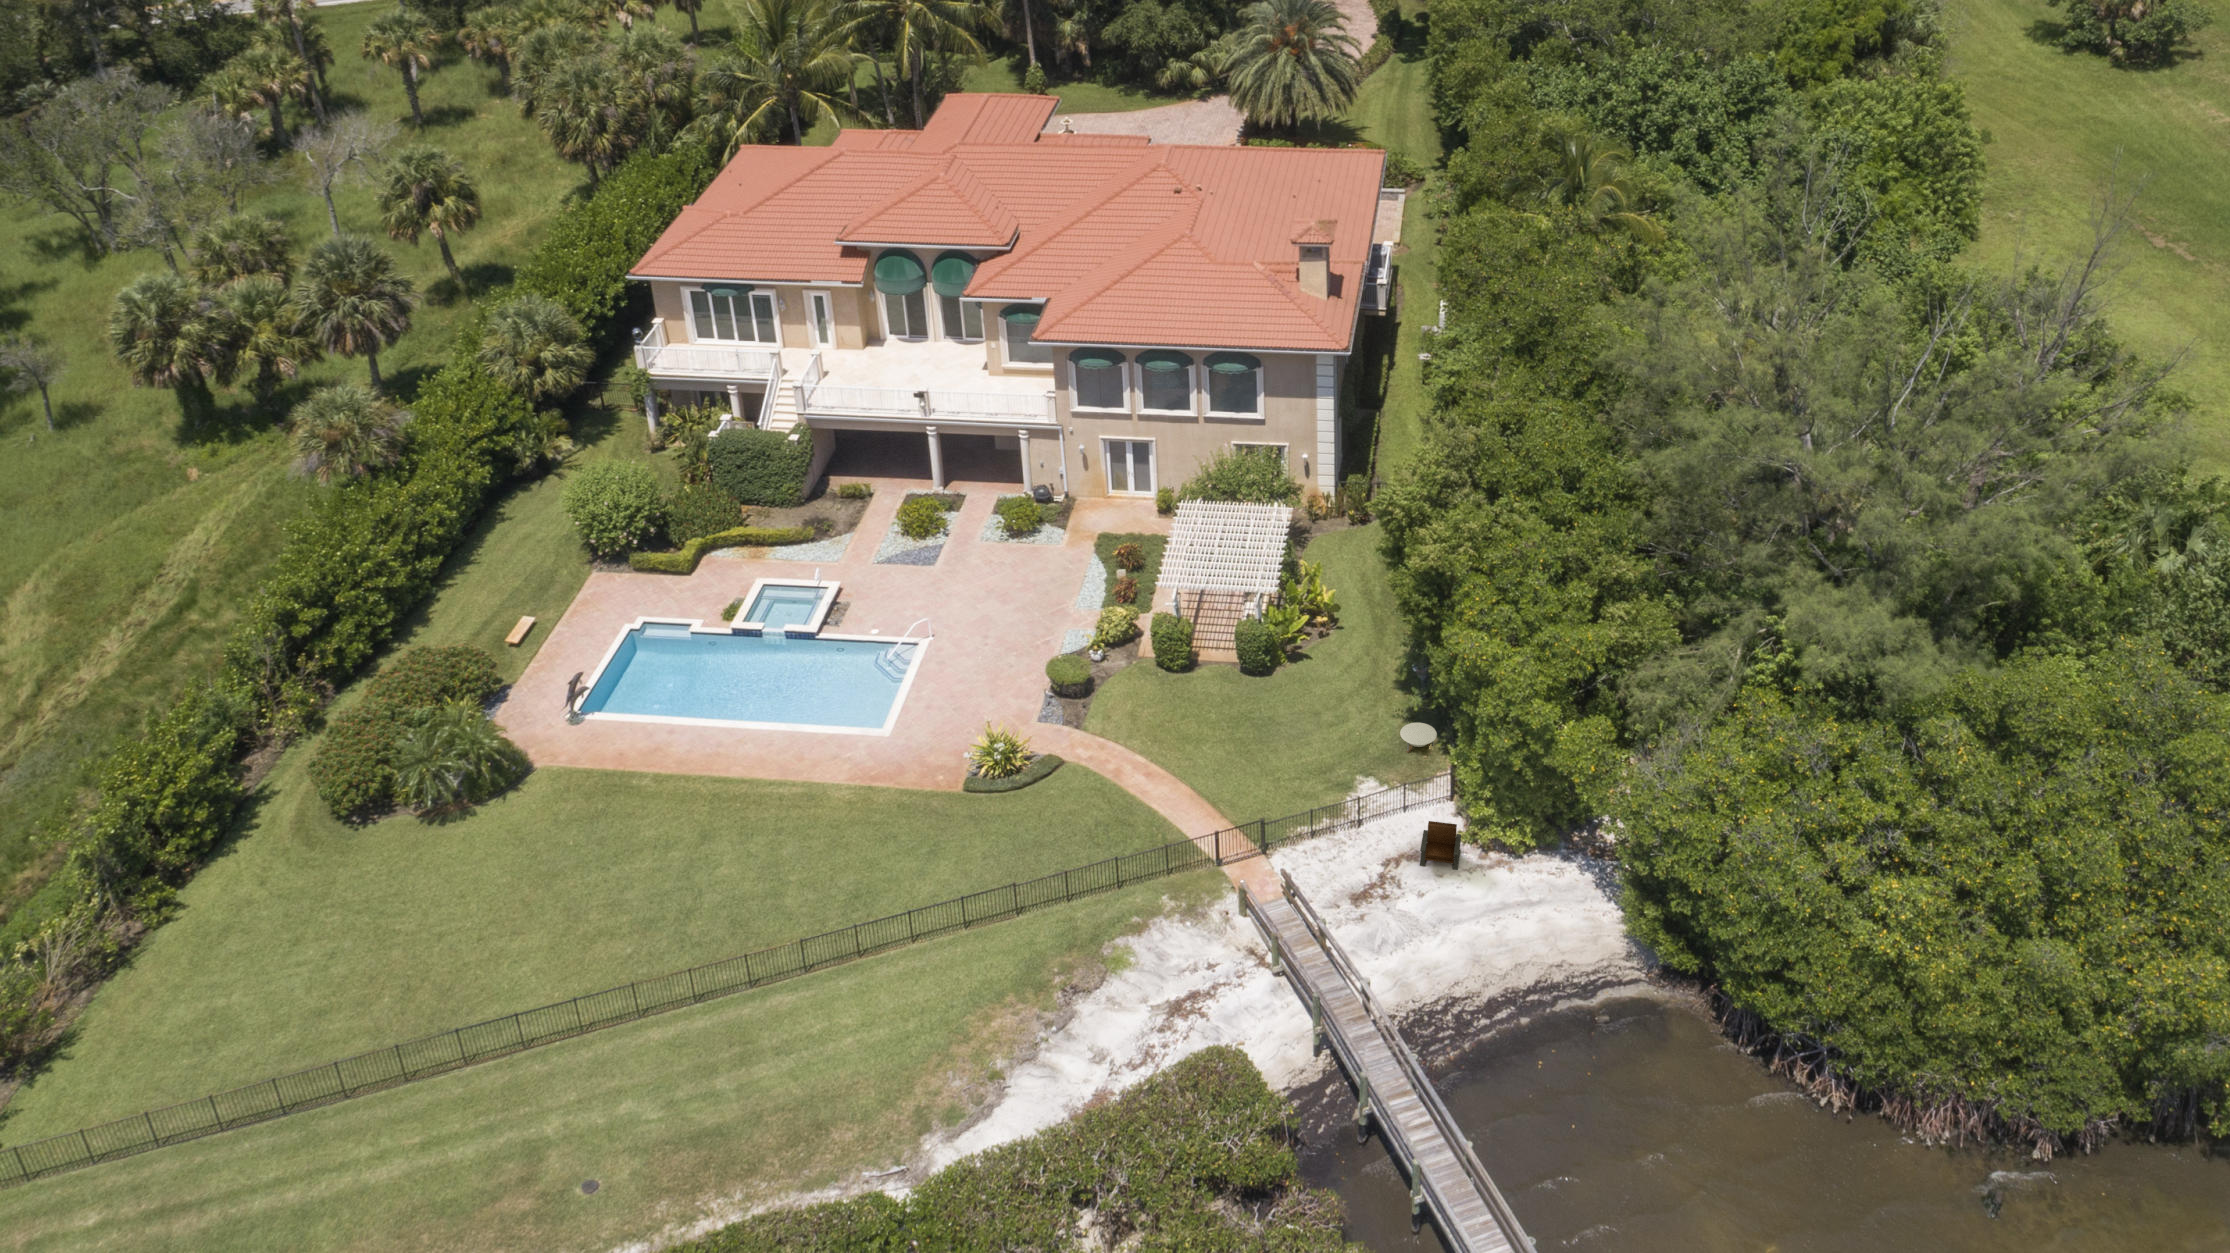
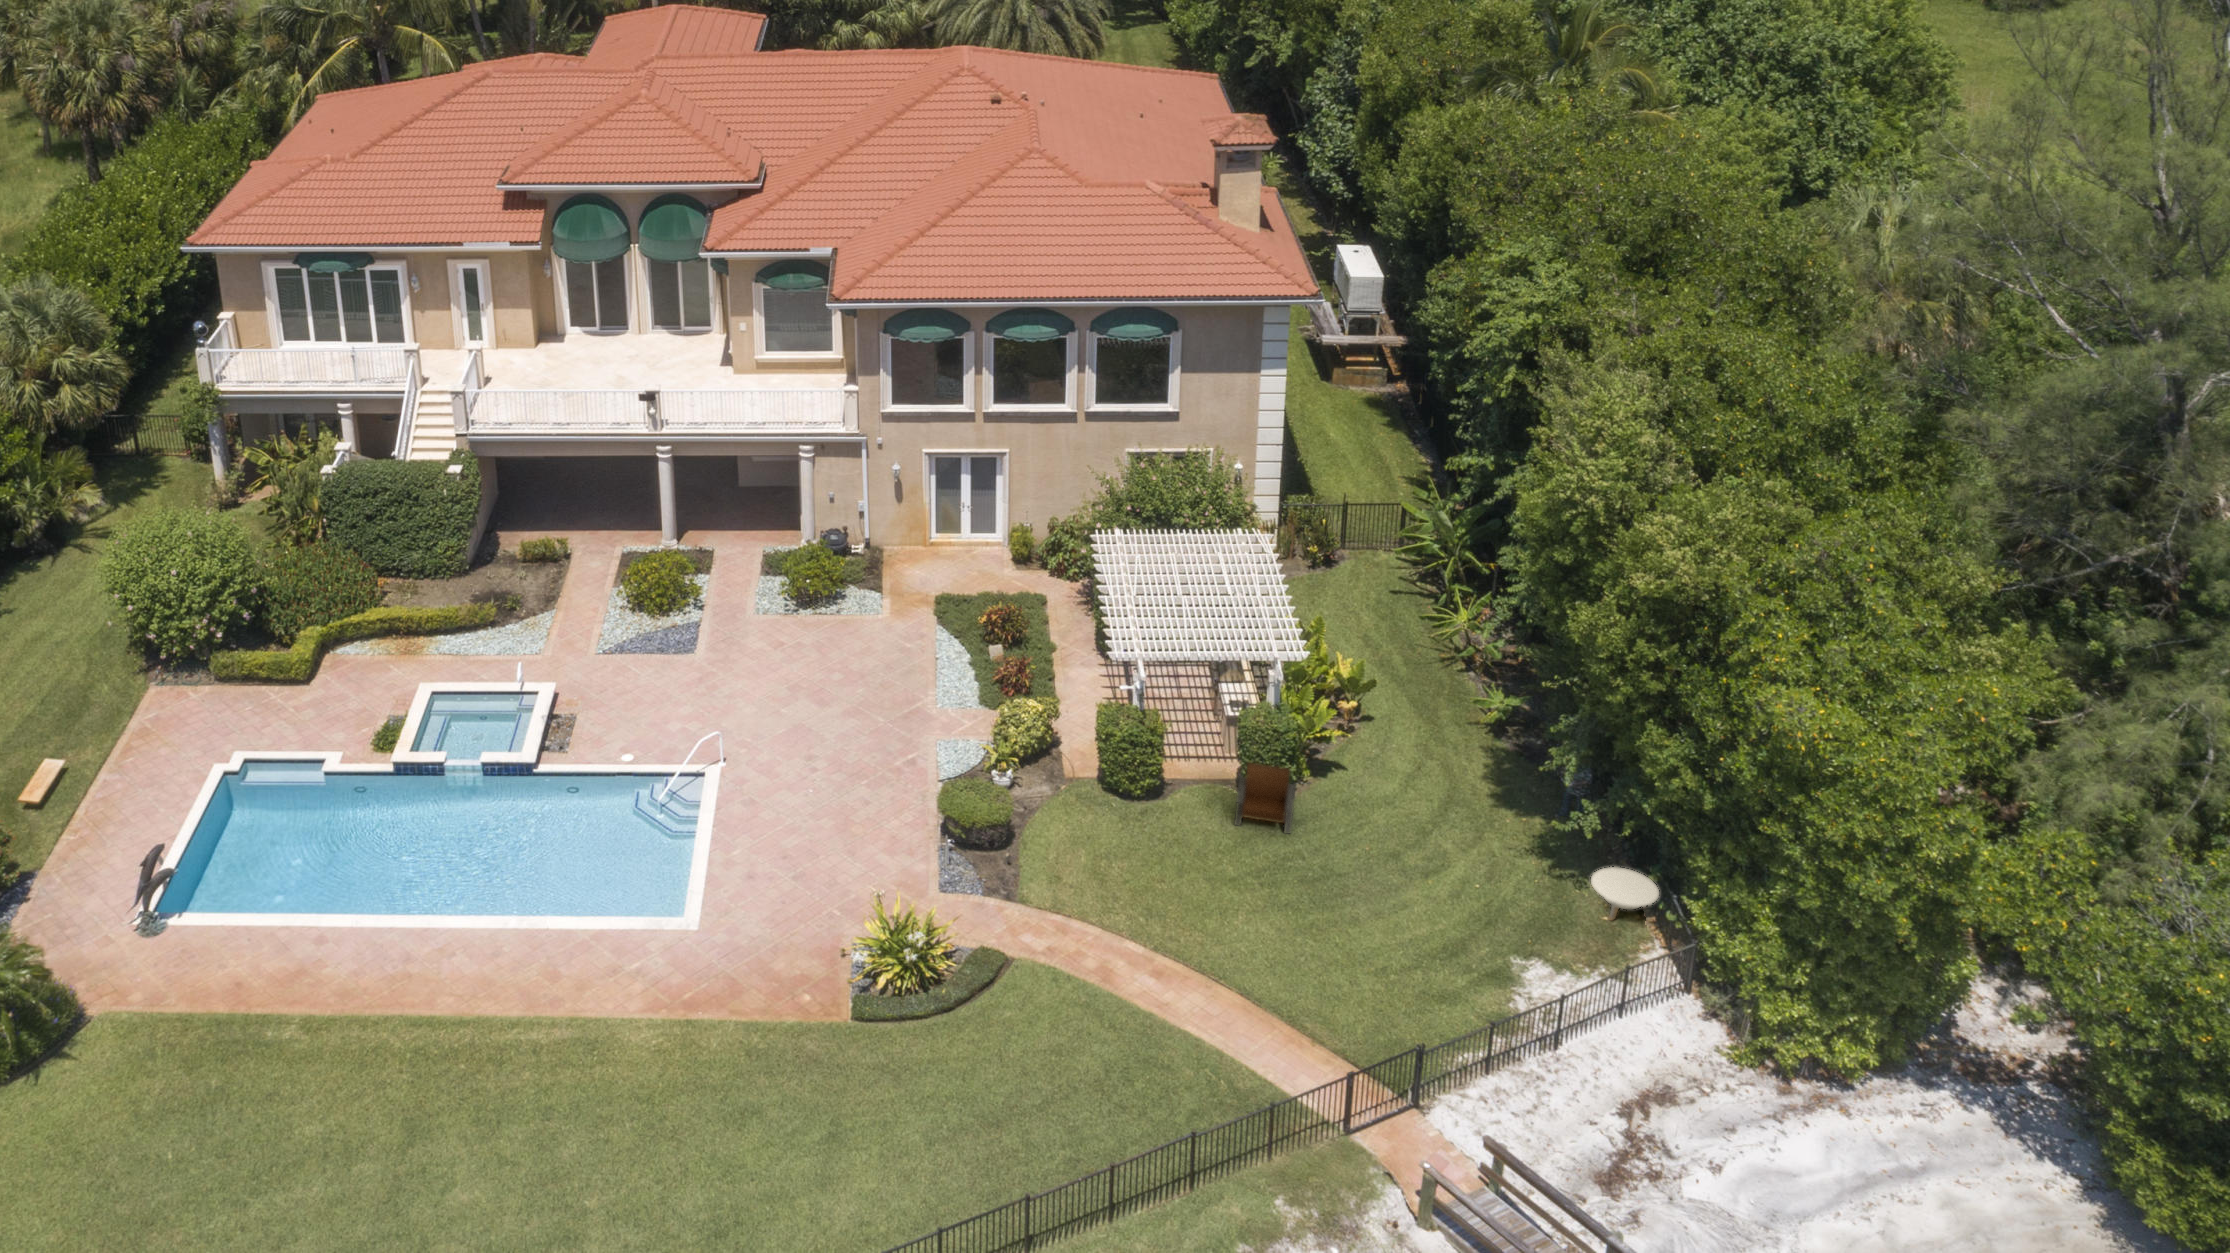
lounge chair: present [1420,821,1461,870] -> present [1234,763,1295,834]

